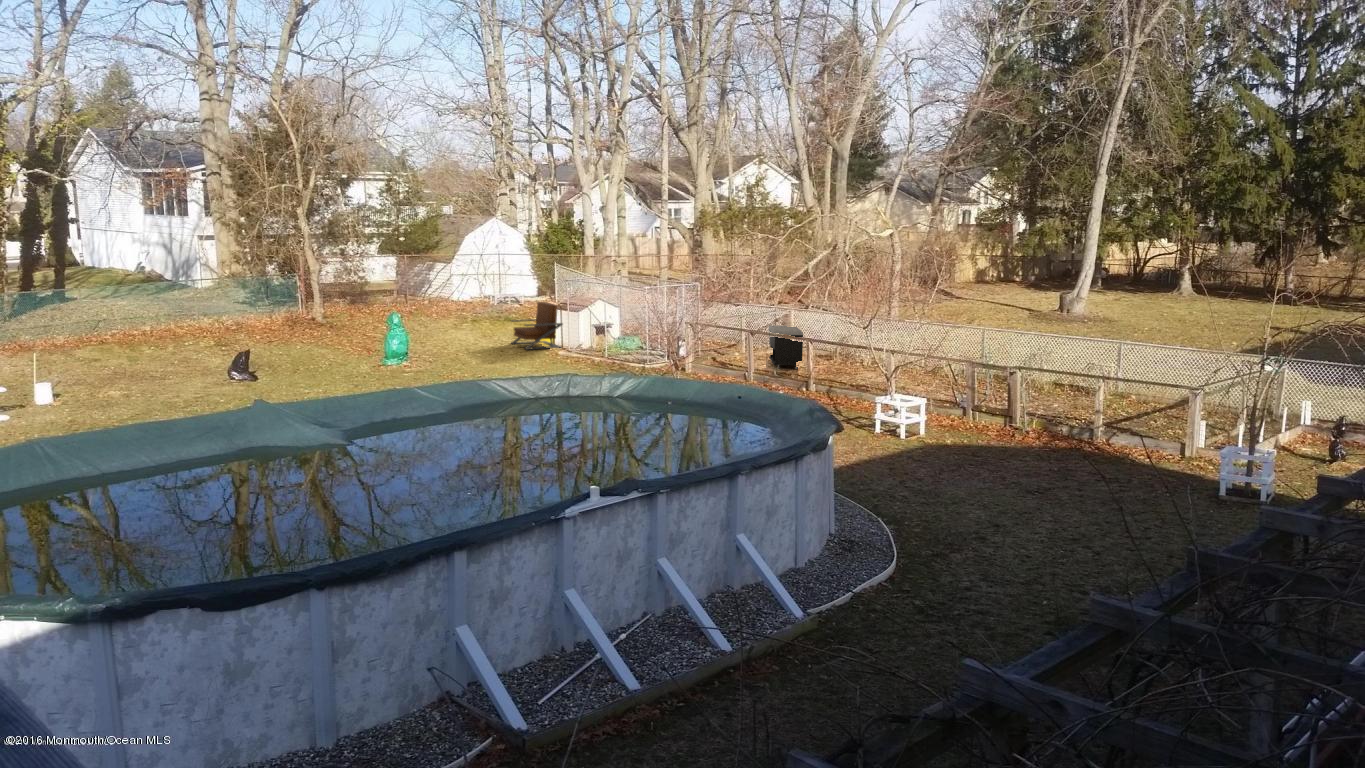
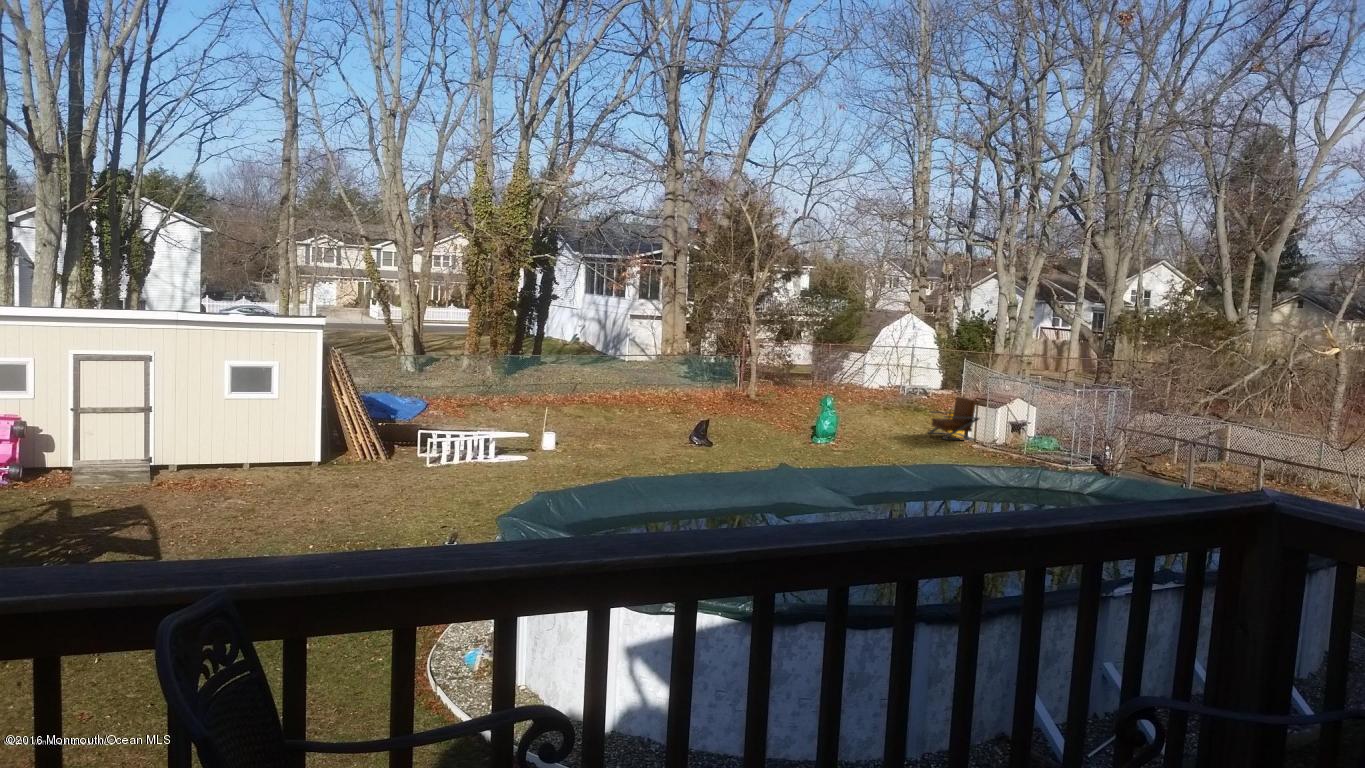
storage bench: present [768,326,803,369] -> none [1188,436,1226,480]

